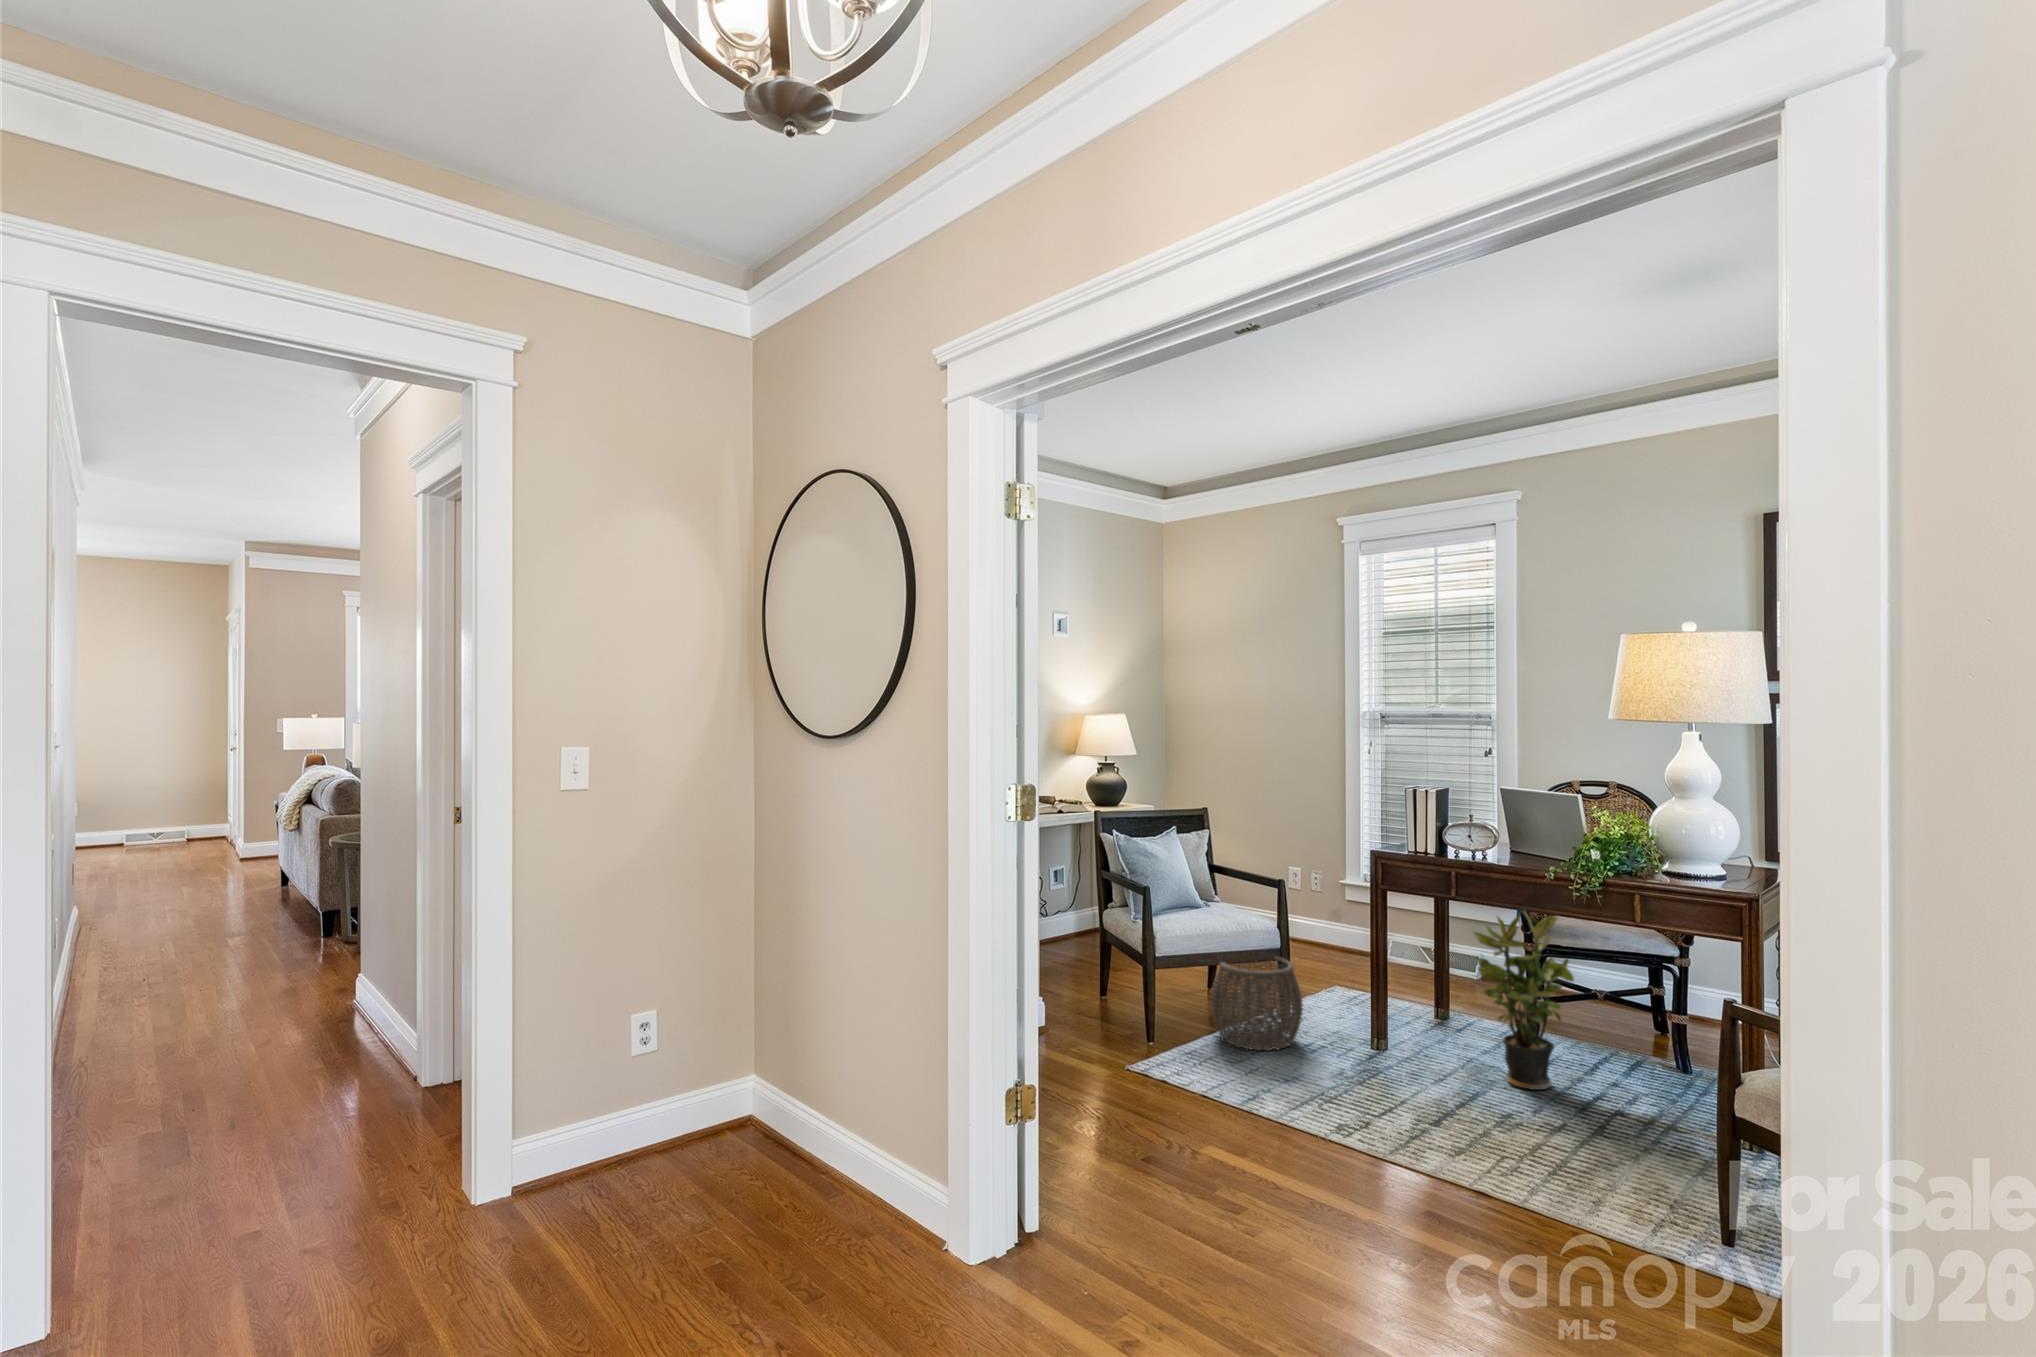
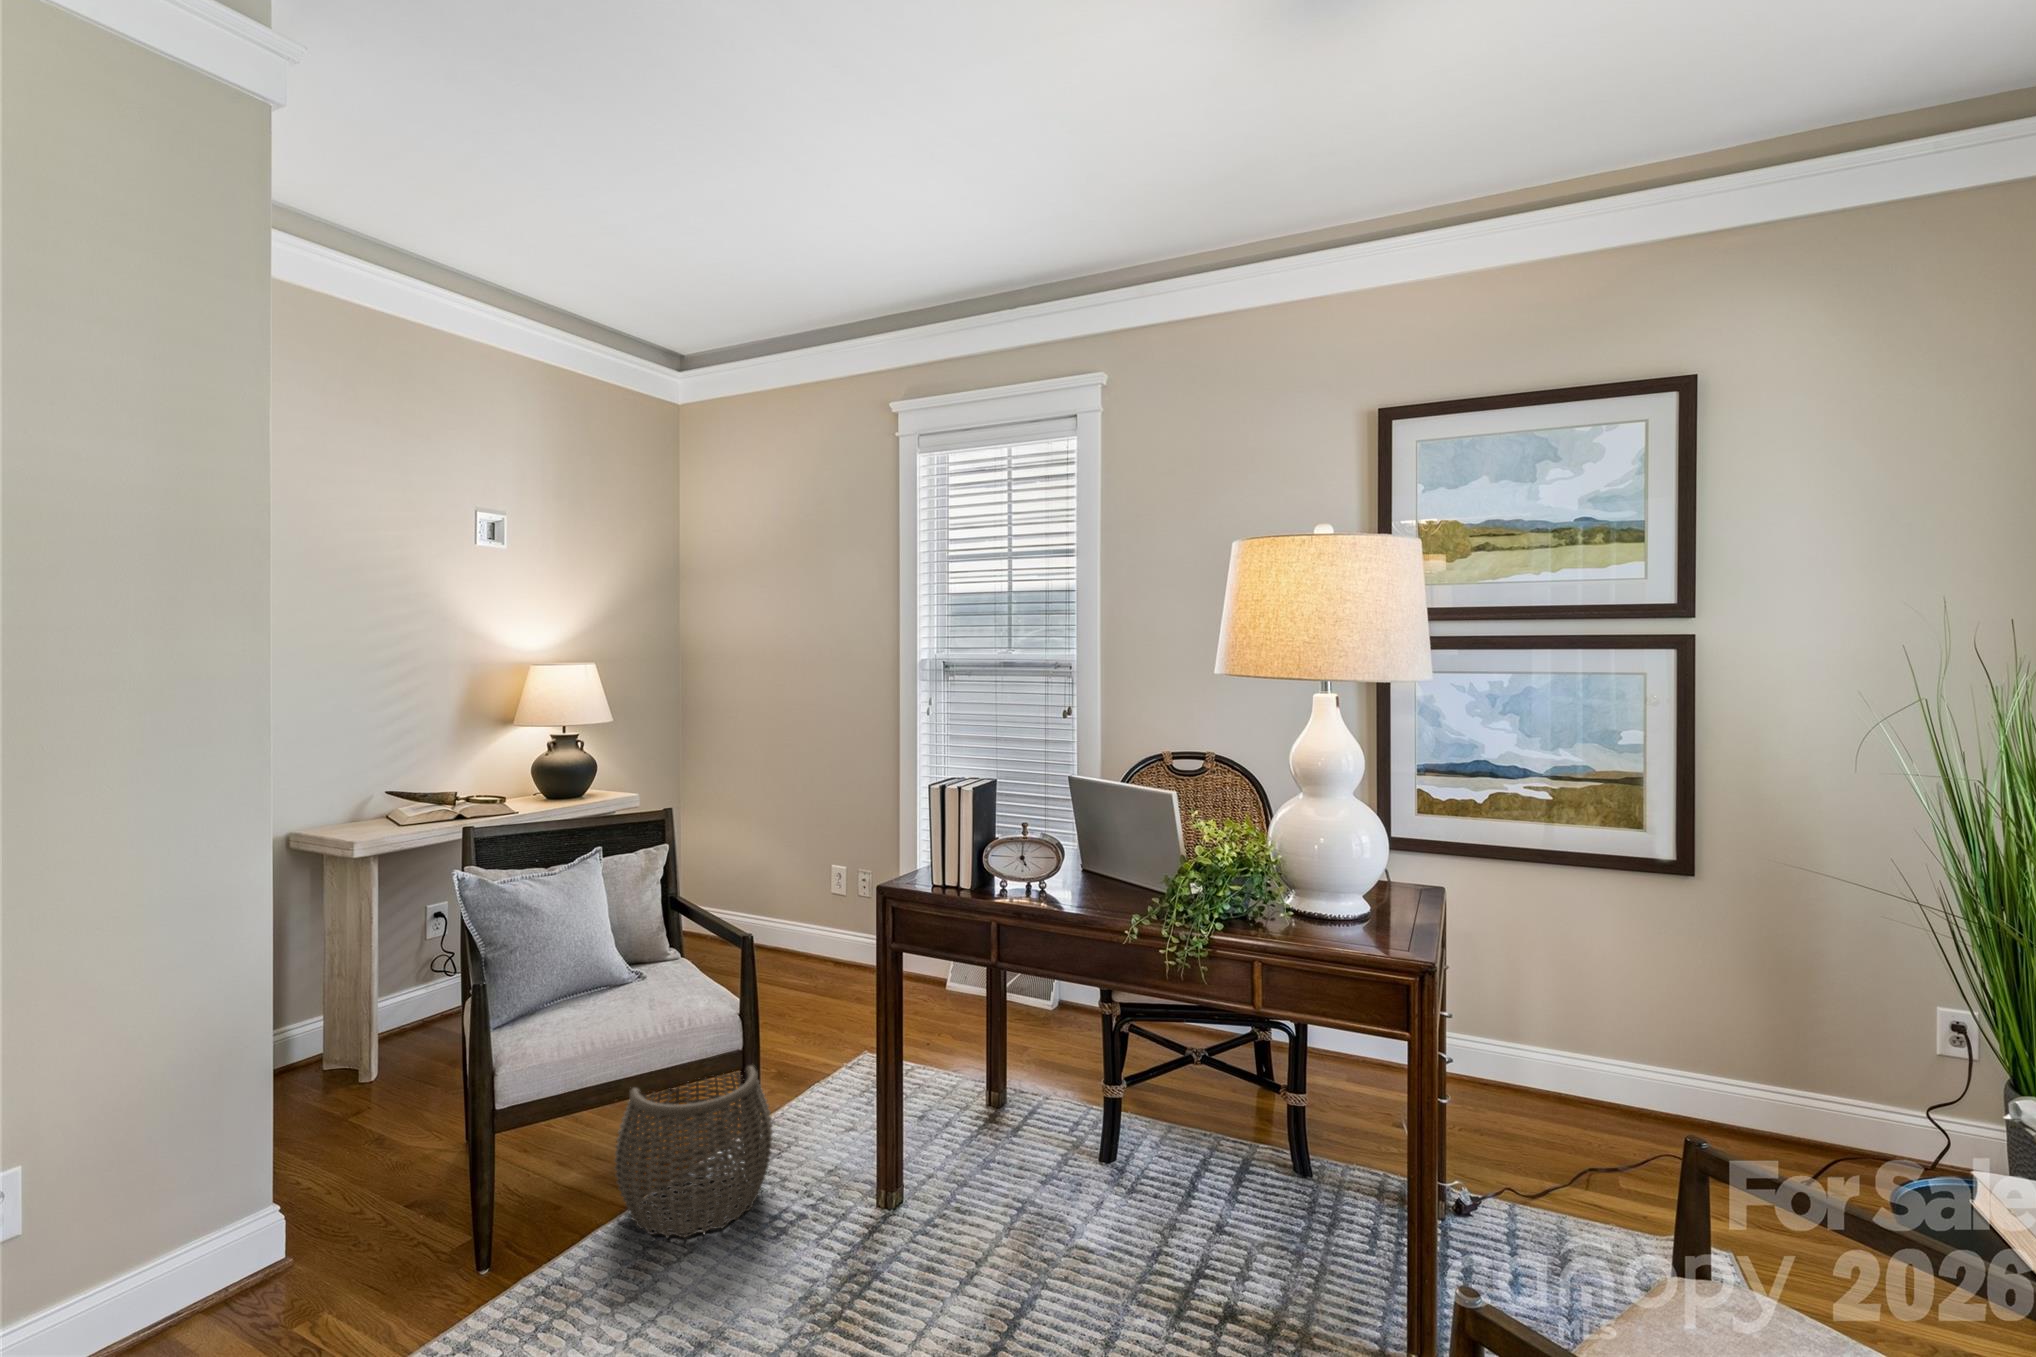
potted plant: present [1474,909,1574,1090] -> none [1021,960,1163,1256]

